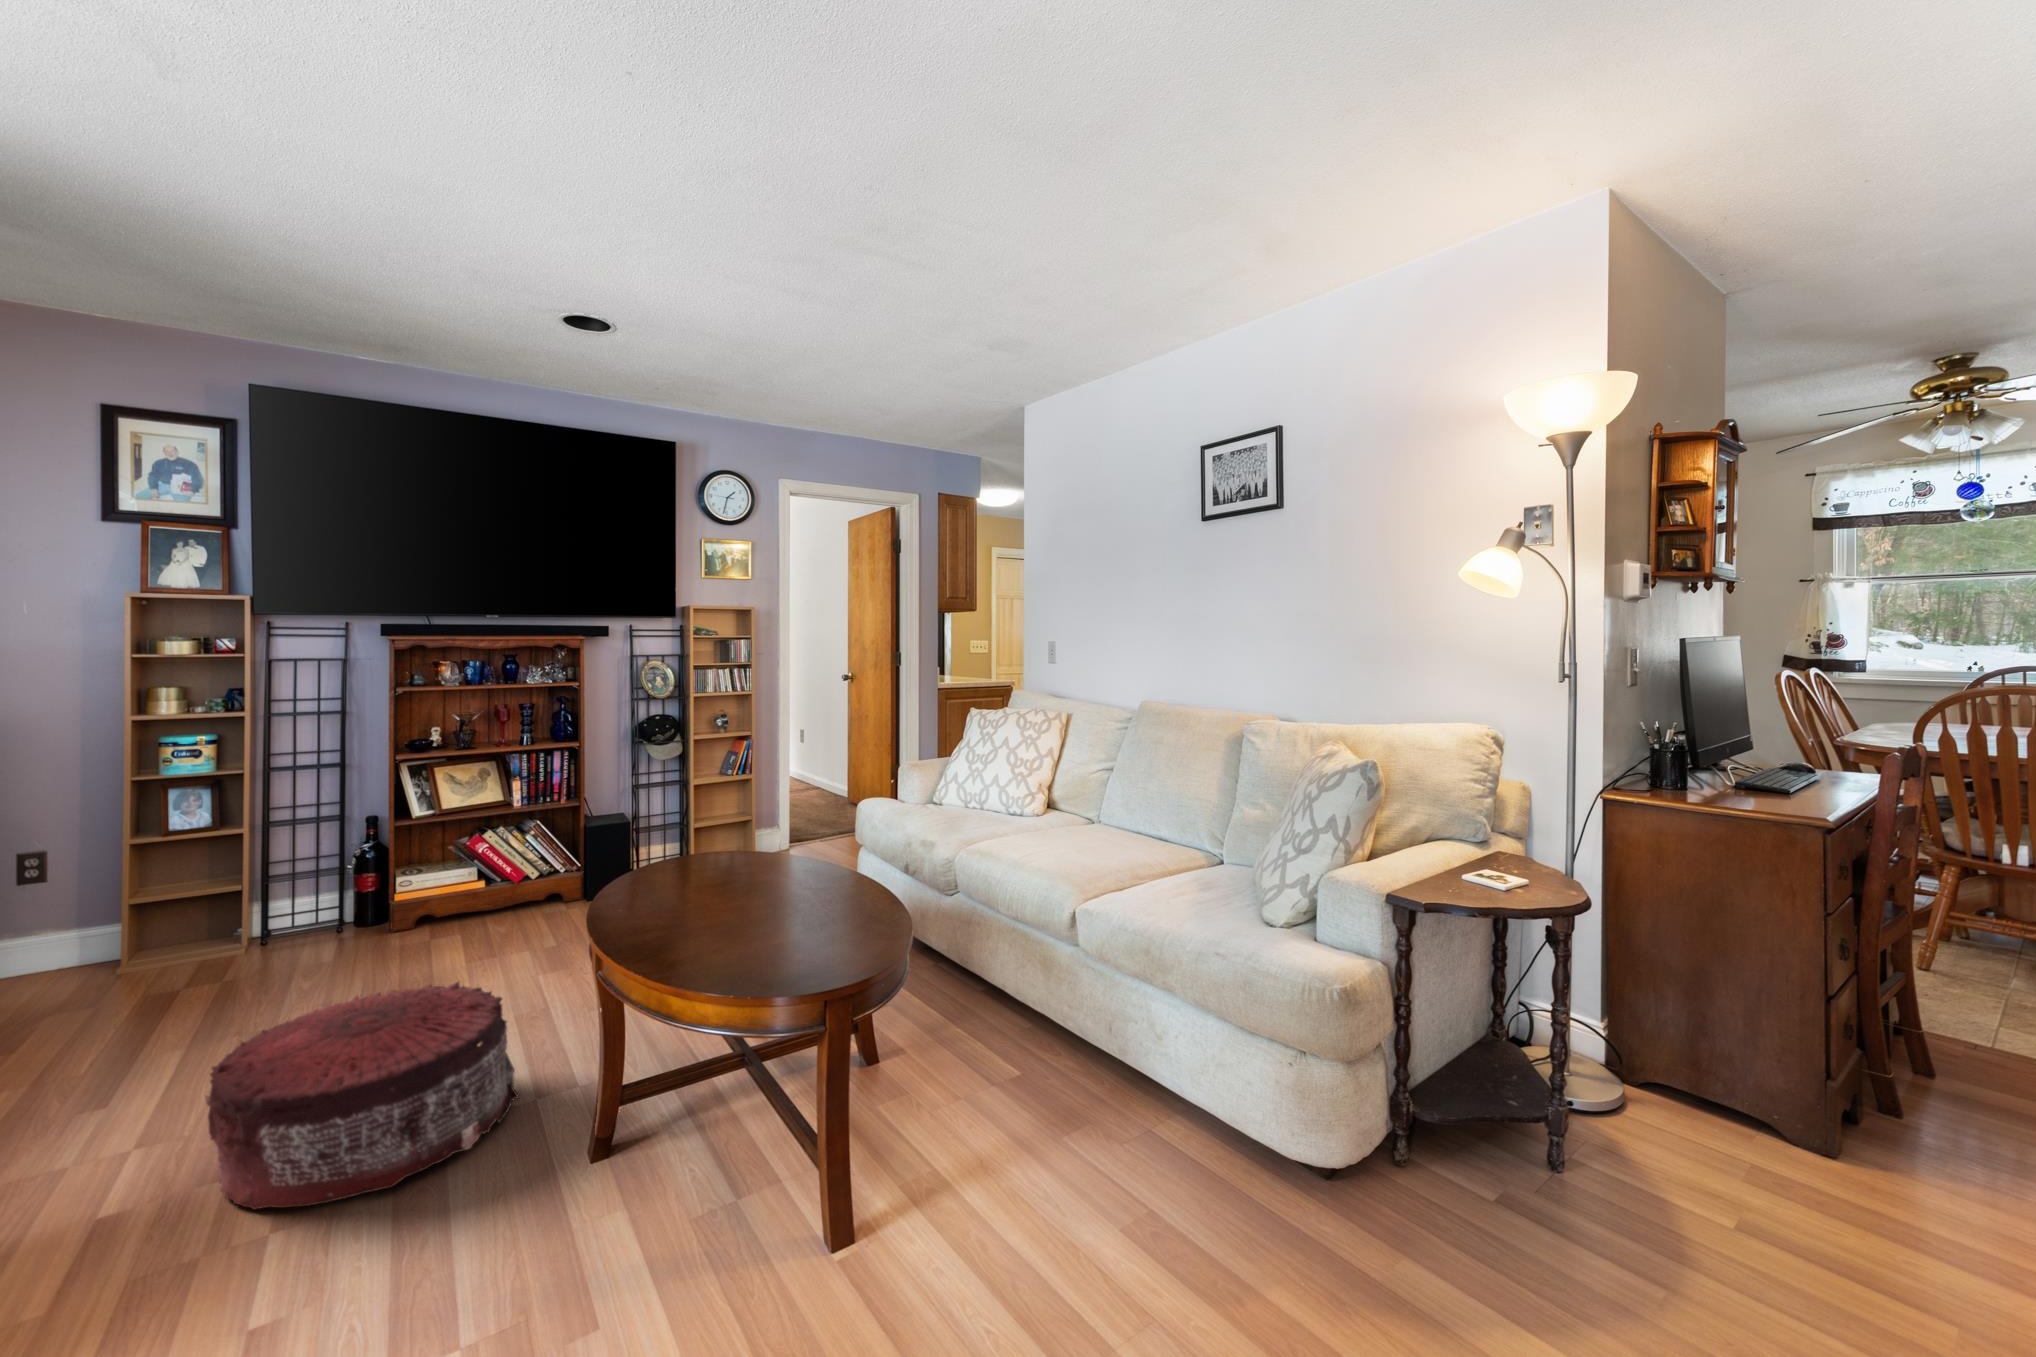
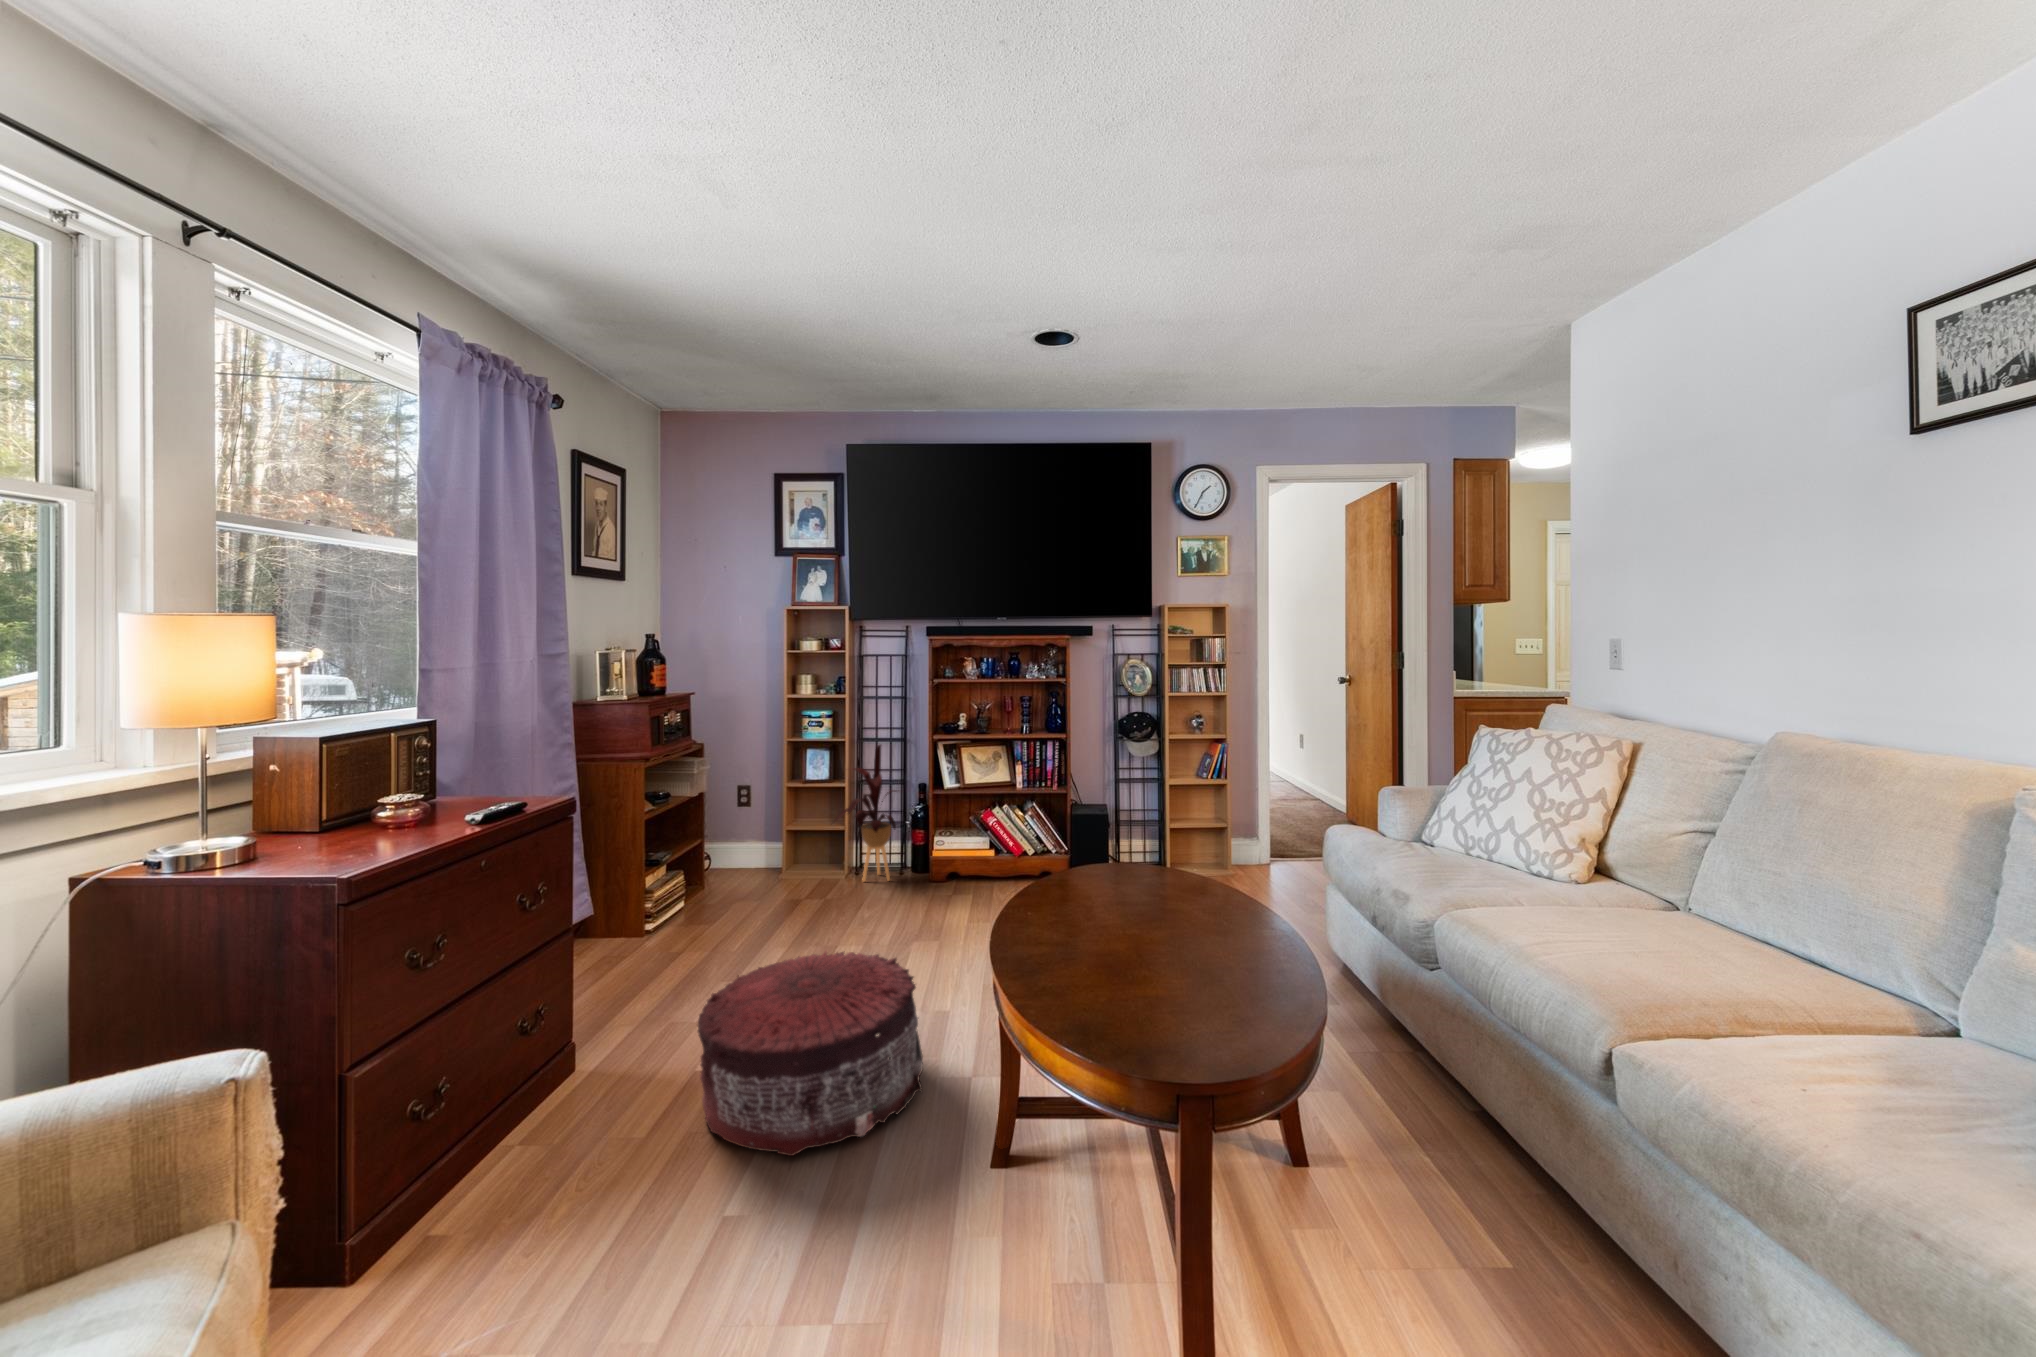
house plant: none [238,768,355,950] -> present [835,745,896,881]

